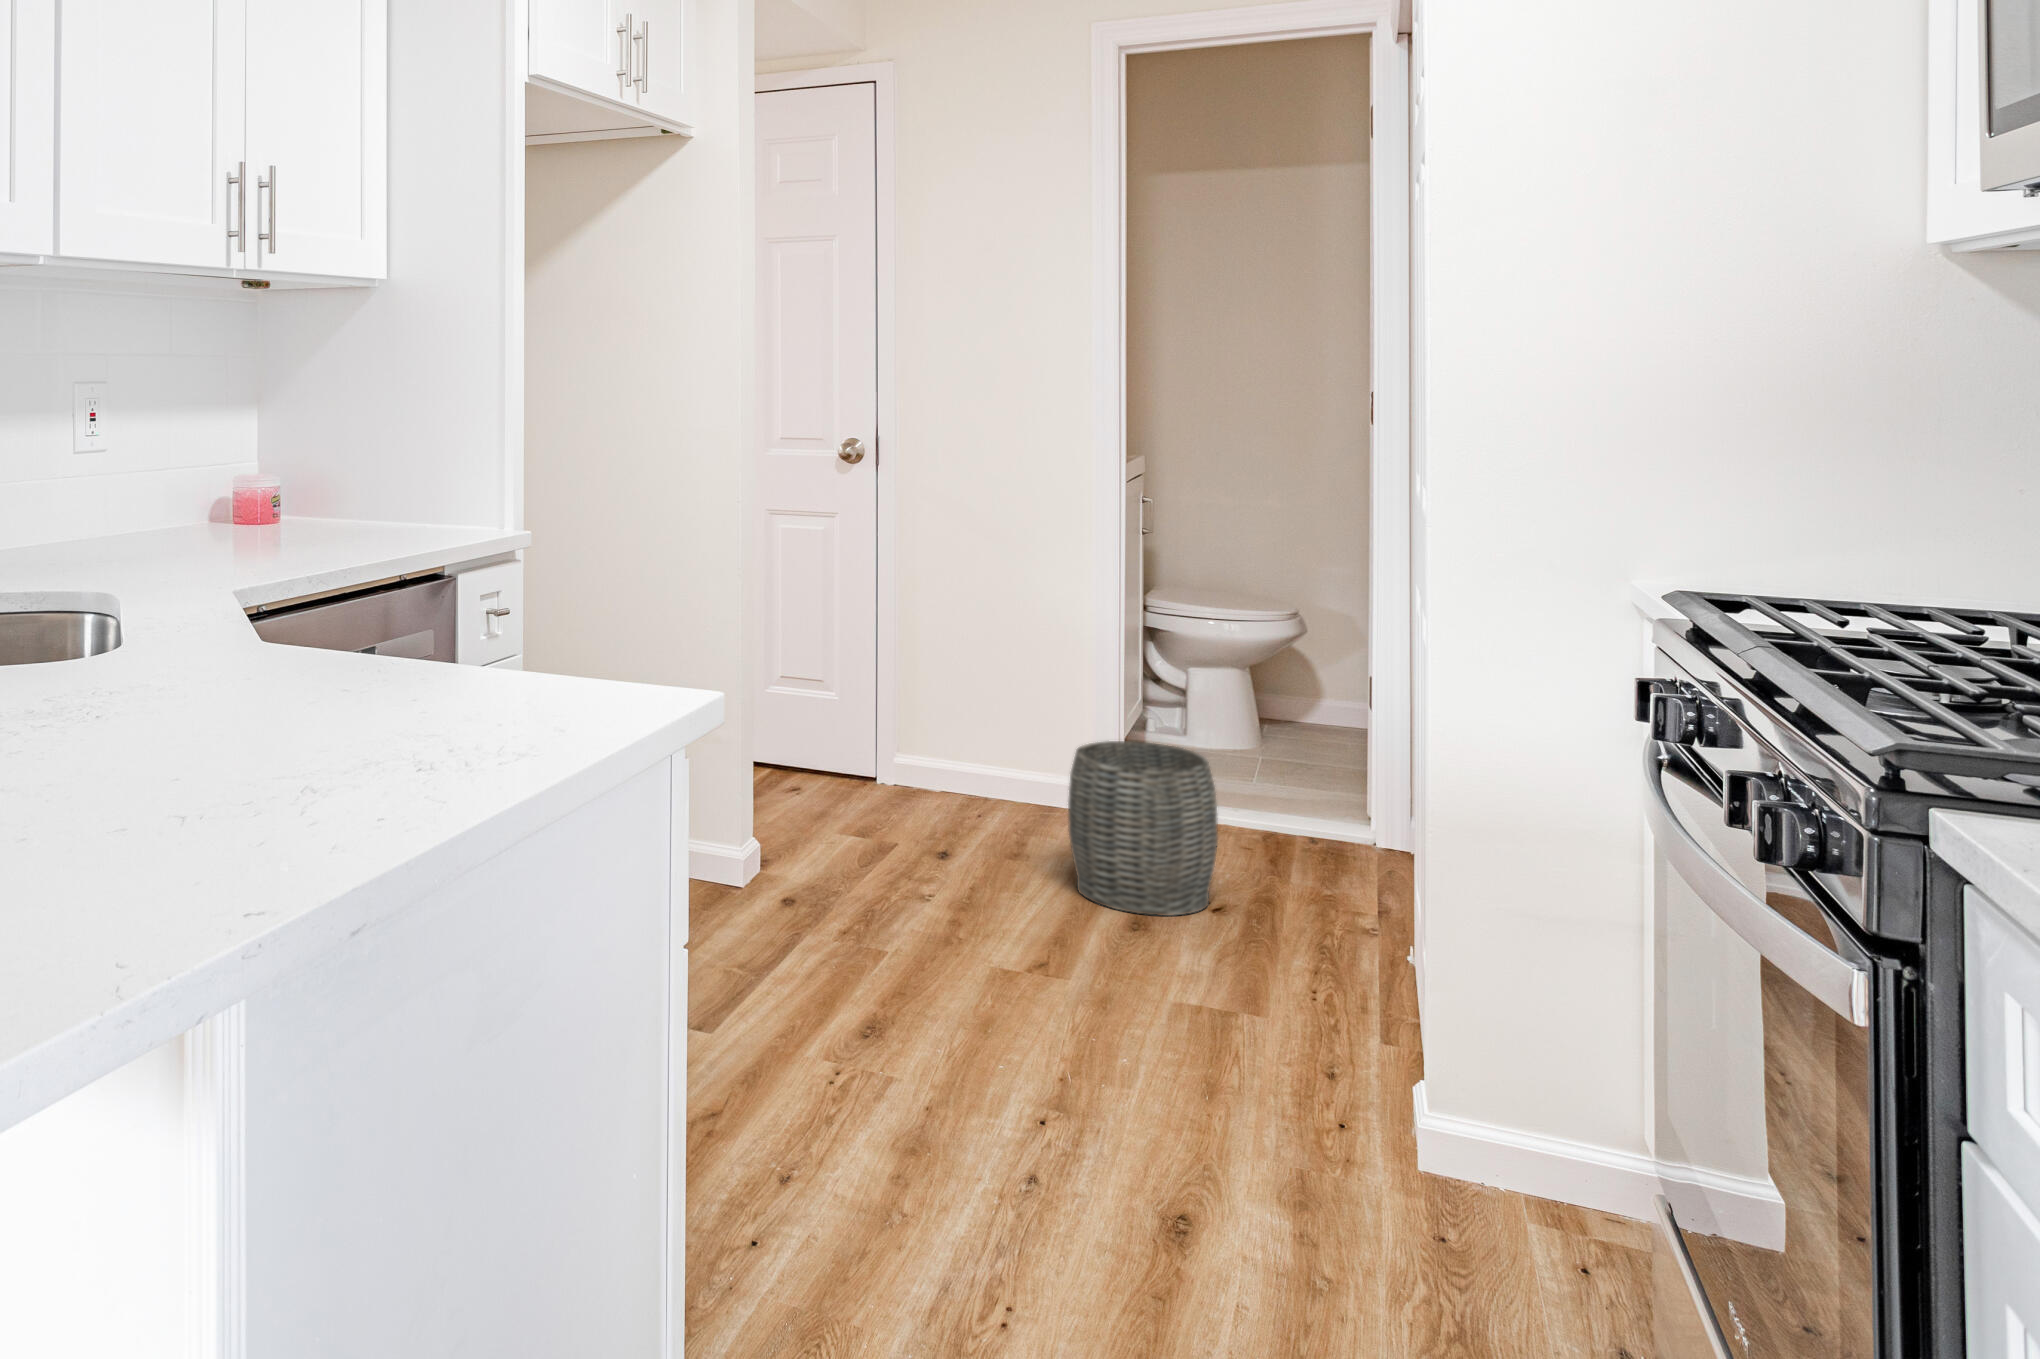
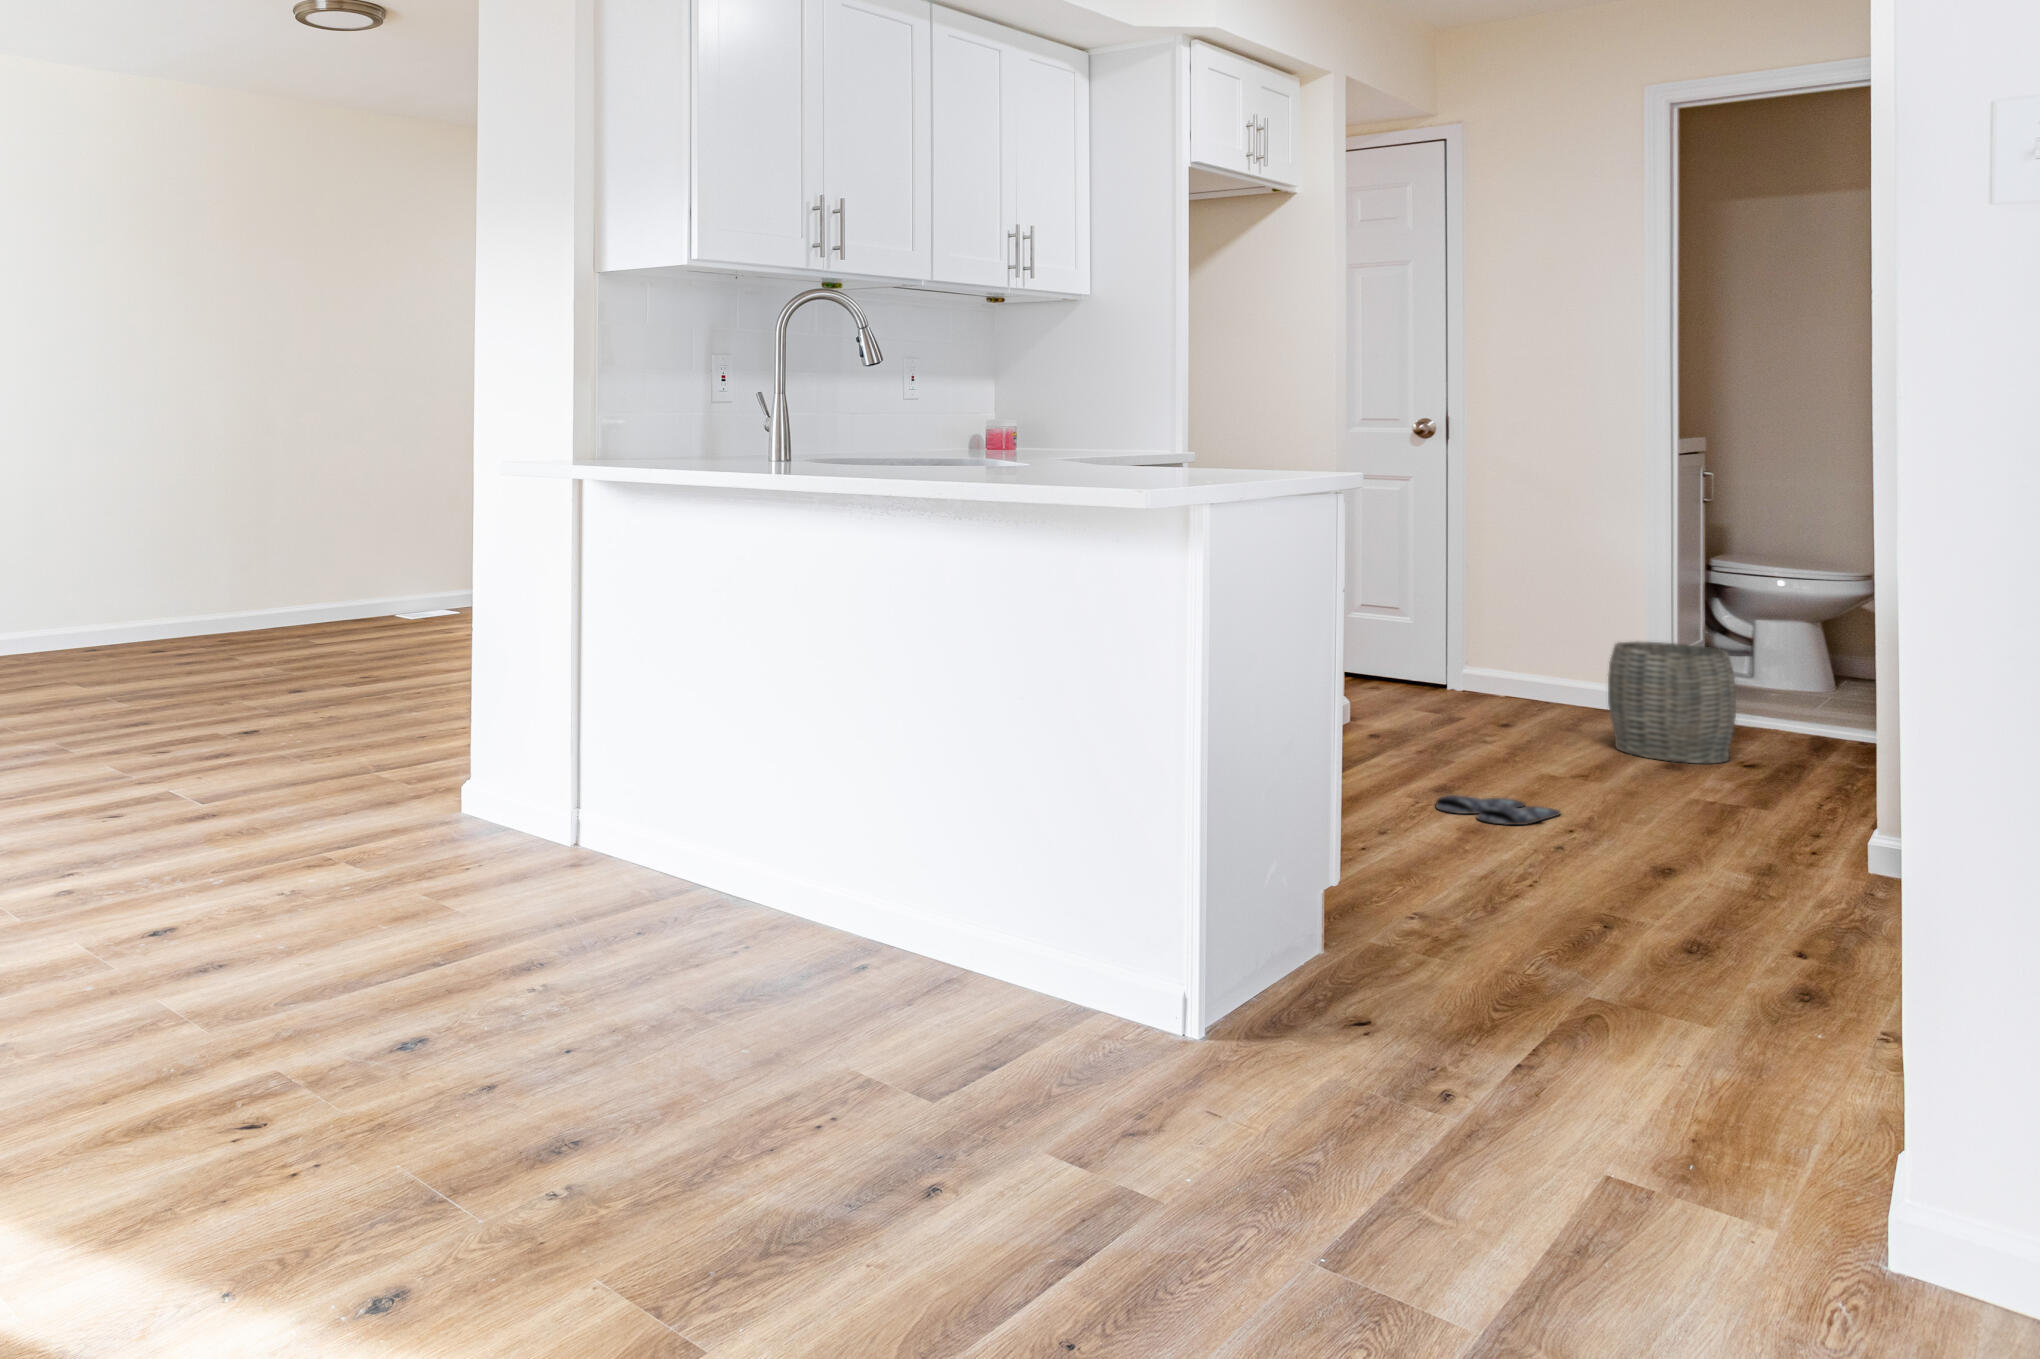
slippers: none [874,1056,1047,1142] -> present [1436,795,1560,825]

